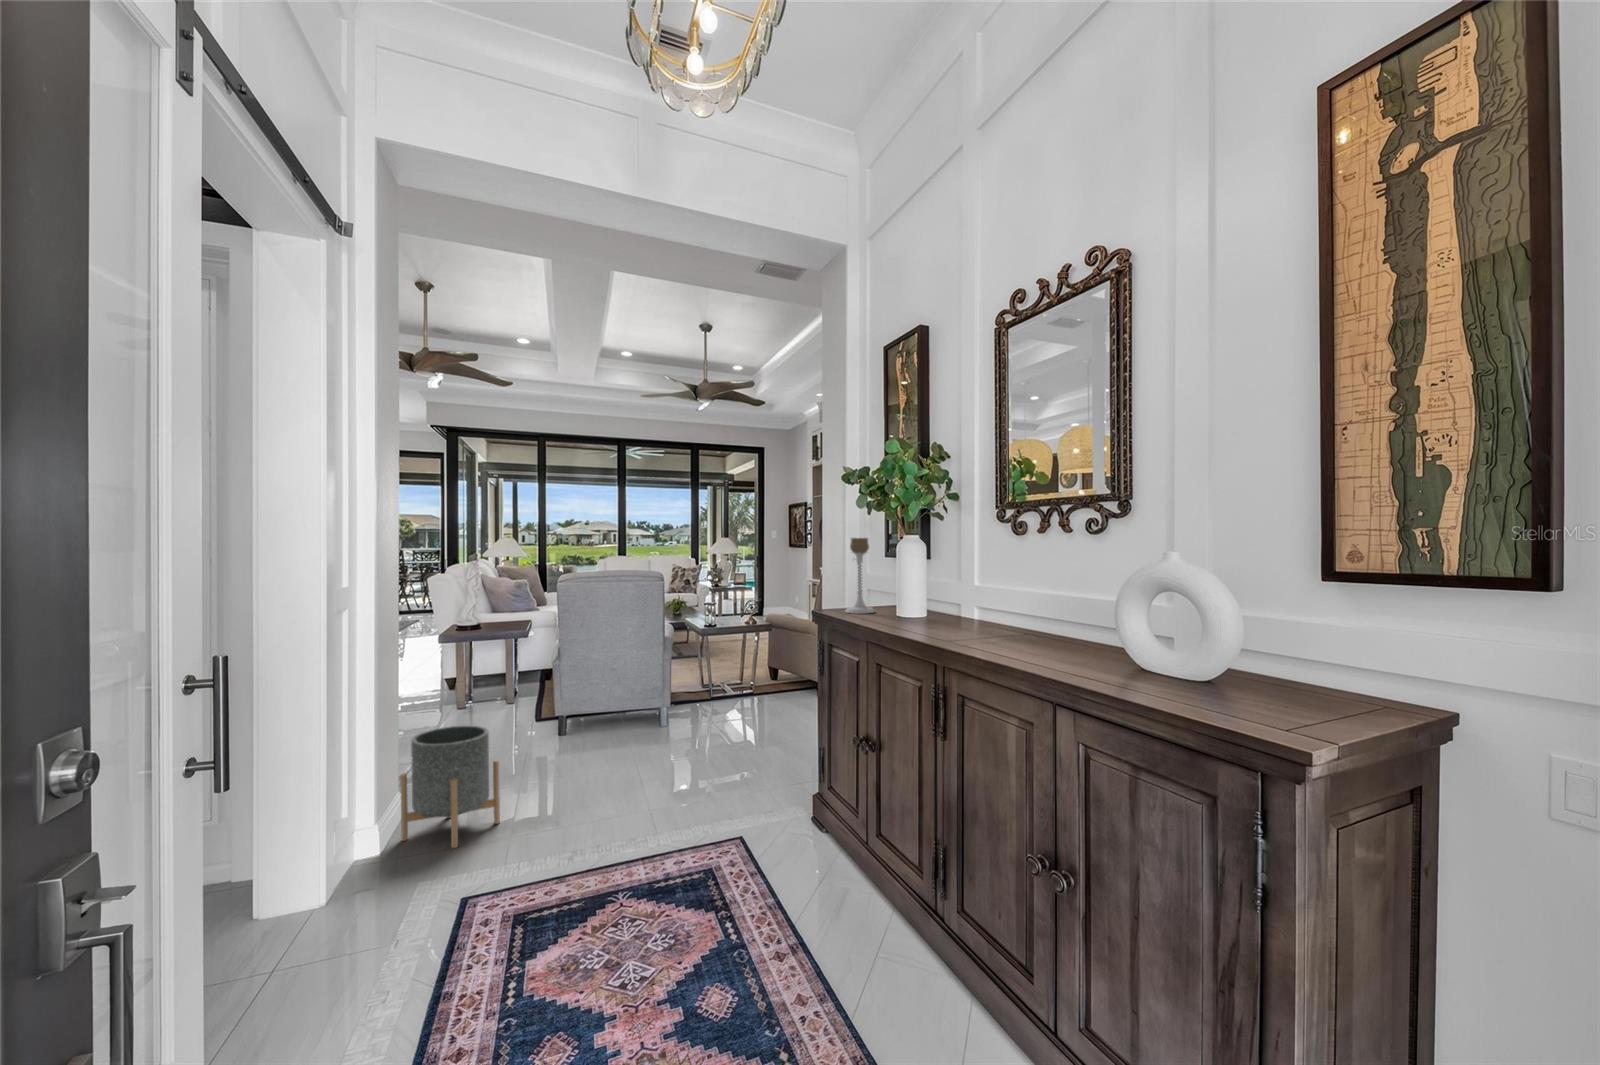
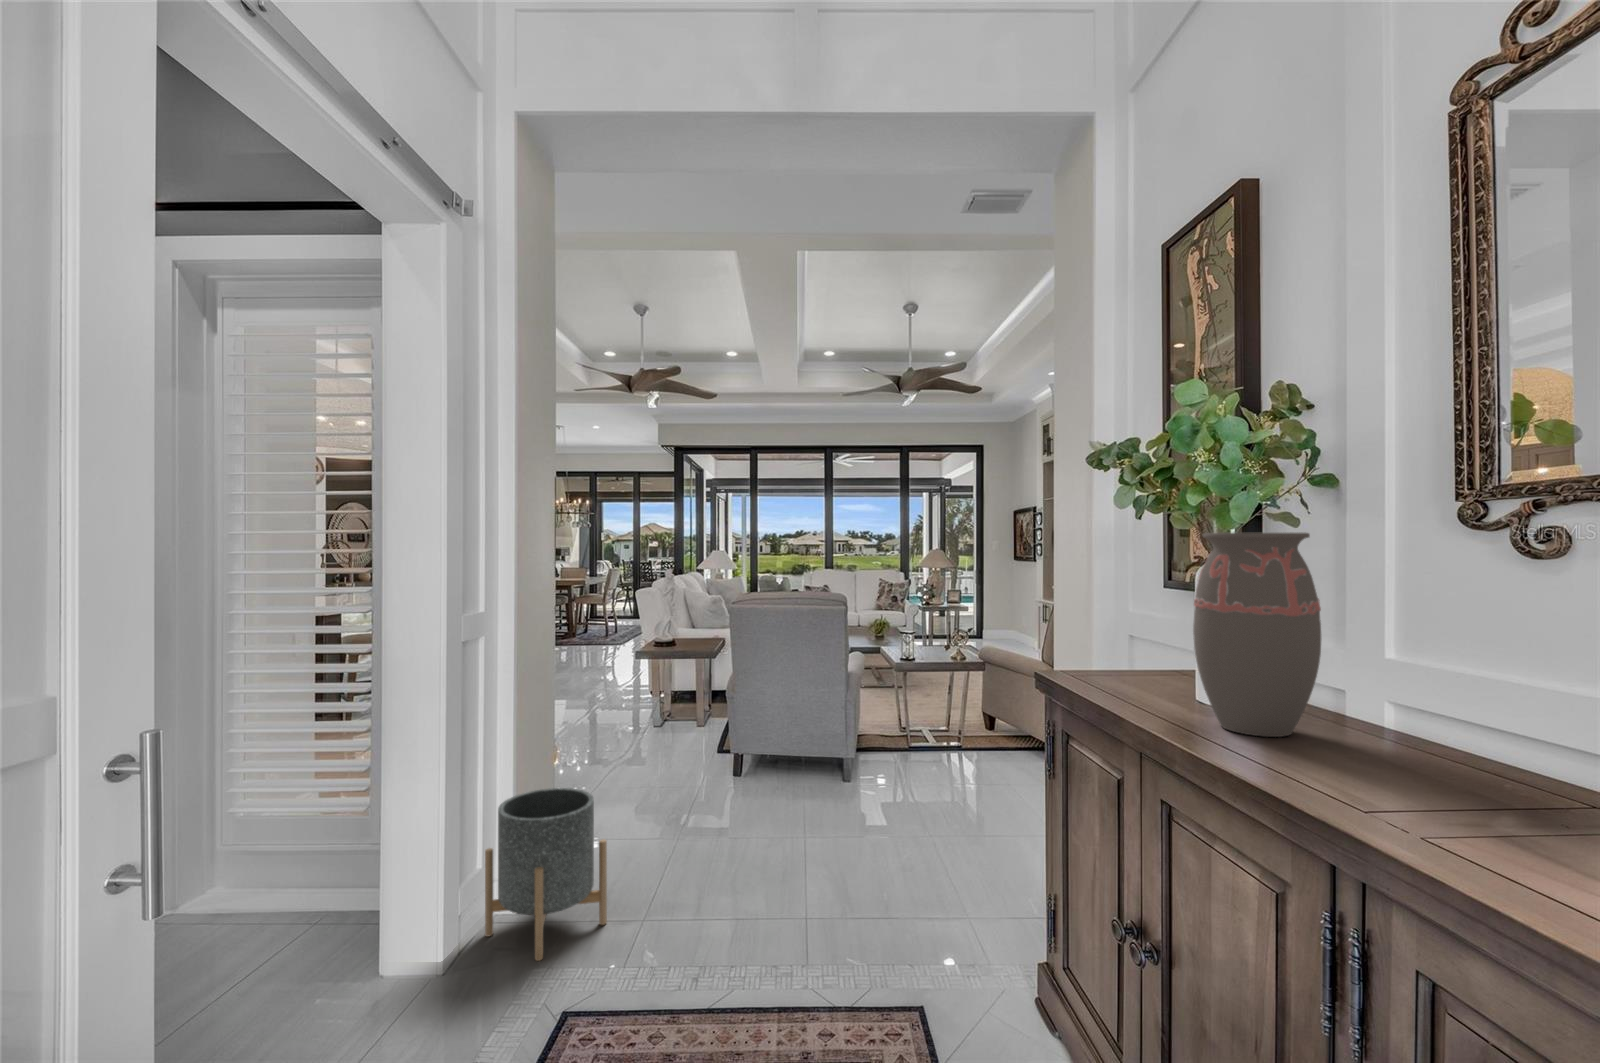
decorative vase: none [890,524,947,627] -> present [1193,533,1321,737]
candle holder: present [846,538,874,614] -> none [1097,556,1153,686]

